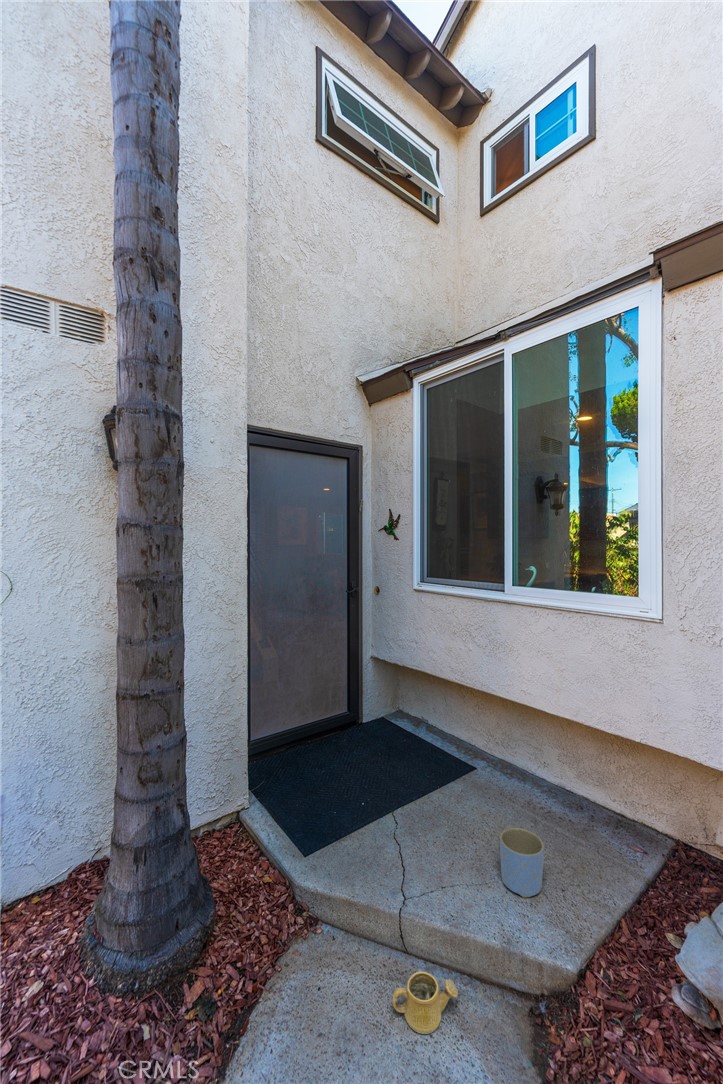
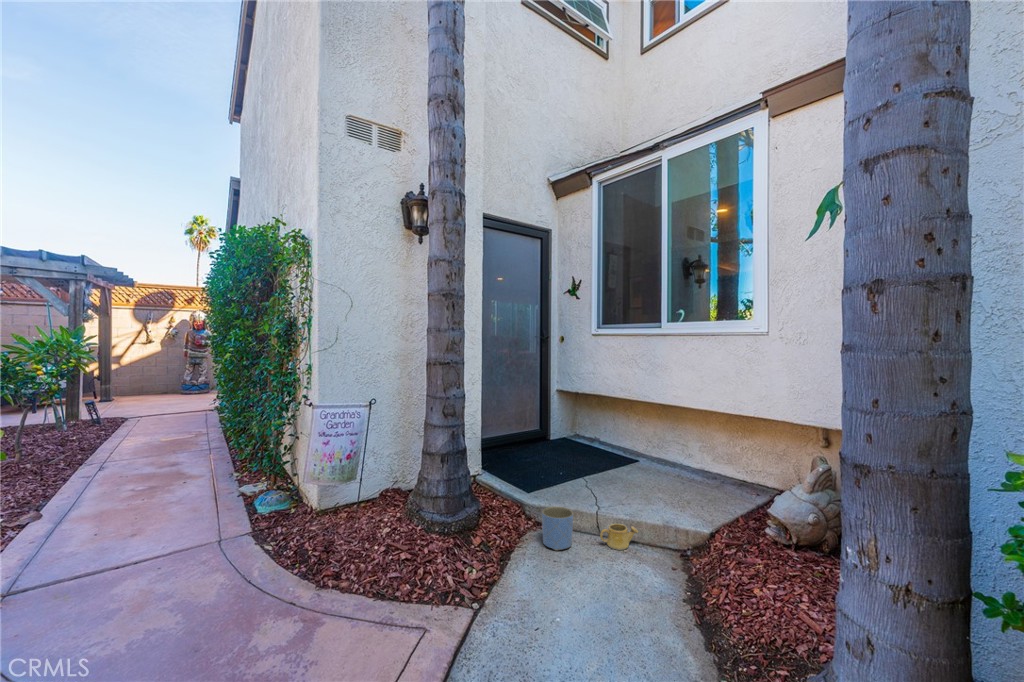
planter: present [500,828,544,898] -> present [542,507,573,550]

